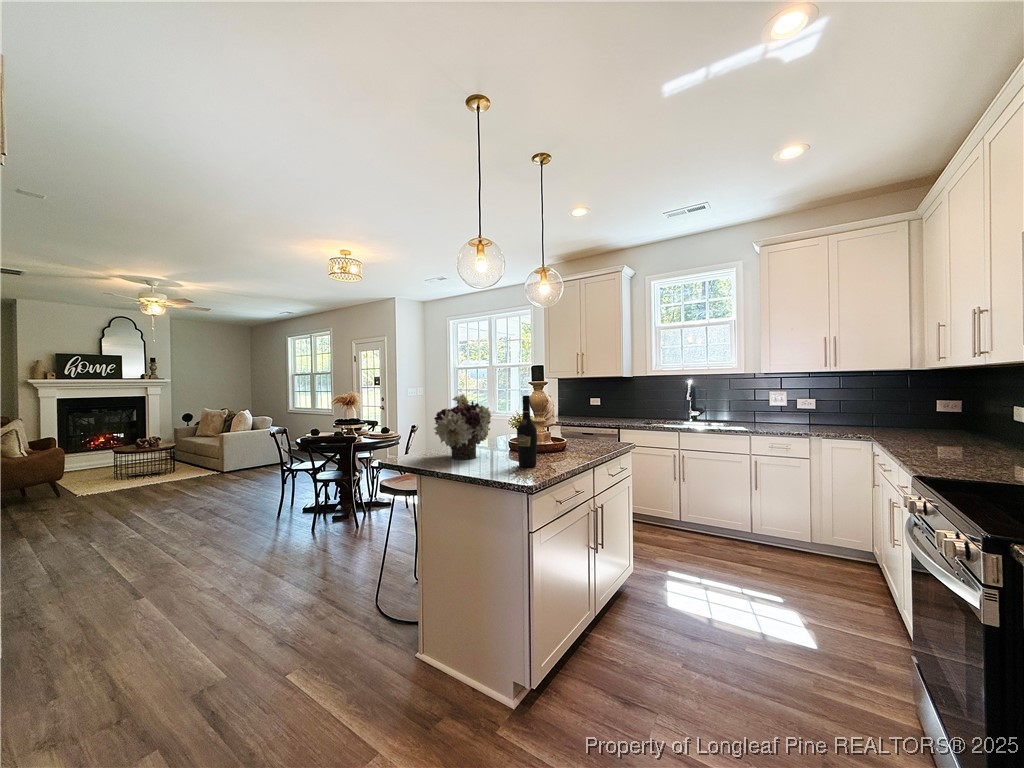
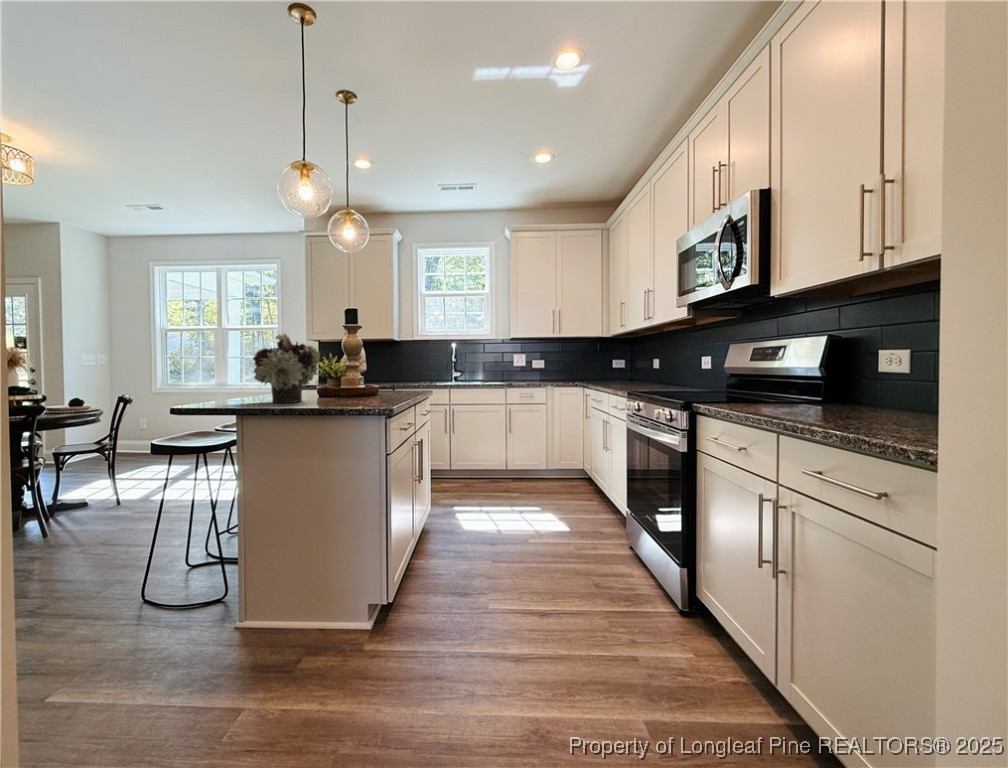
wine bottle: present [517,395,537,467] -> none [360,333,381,403]

